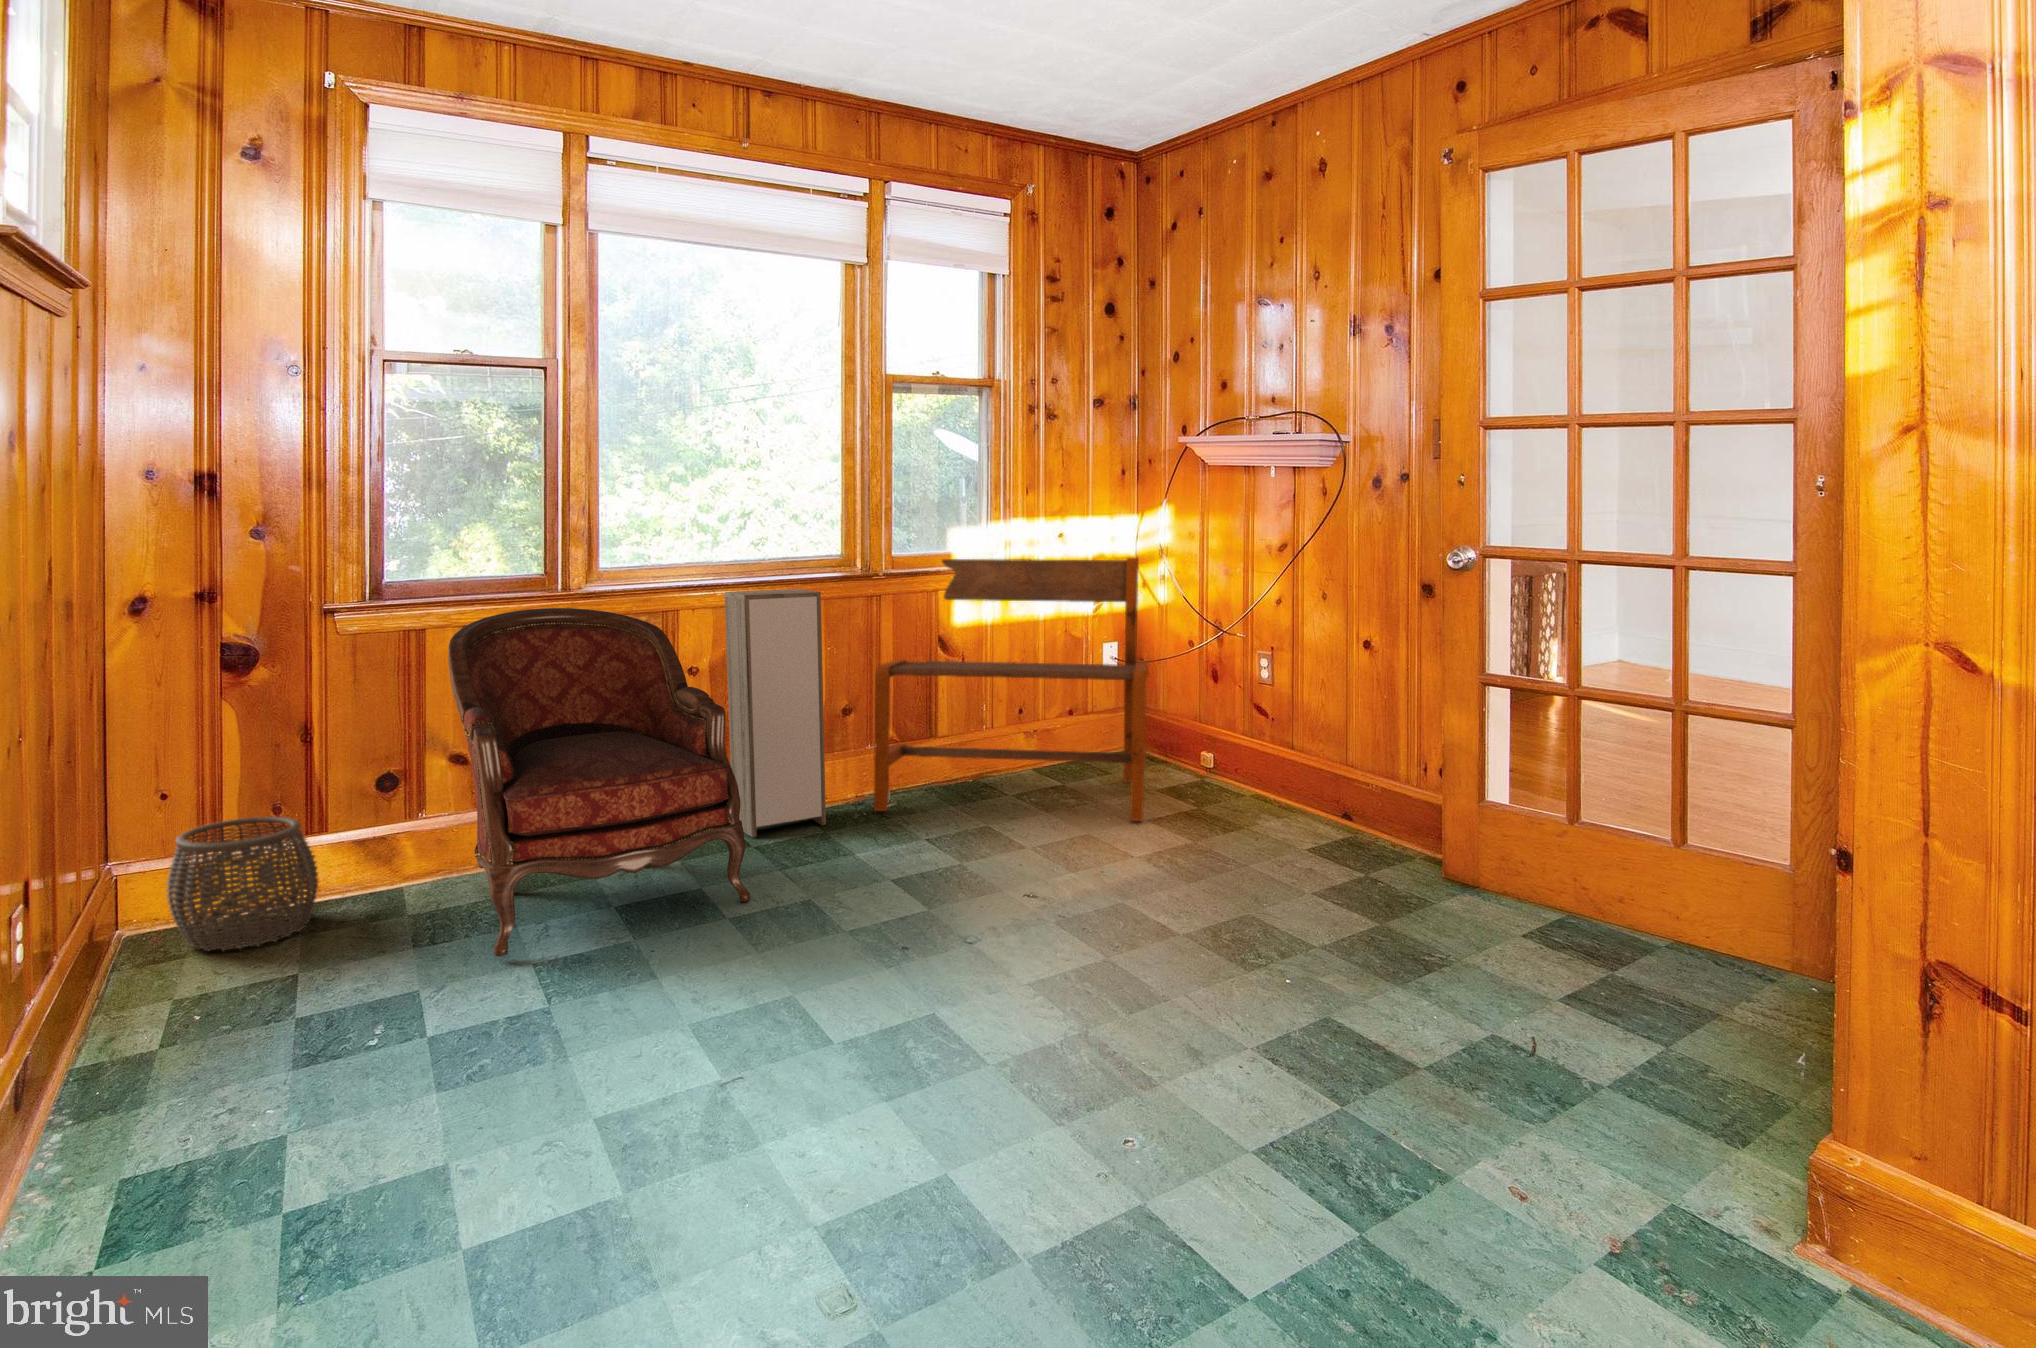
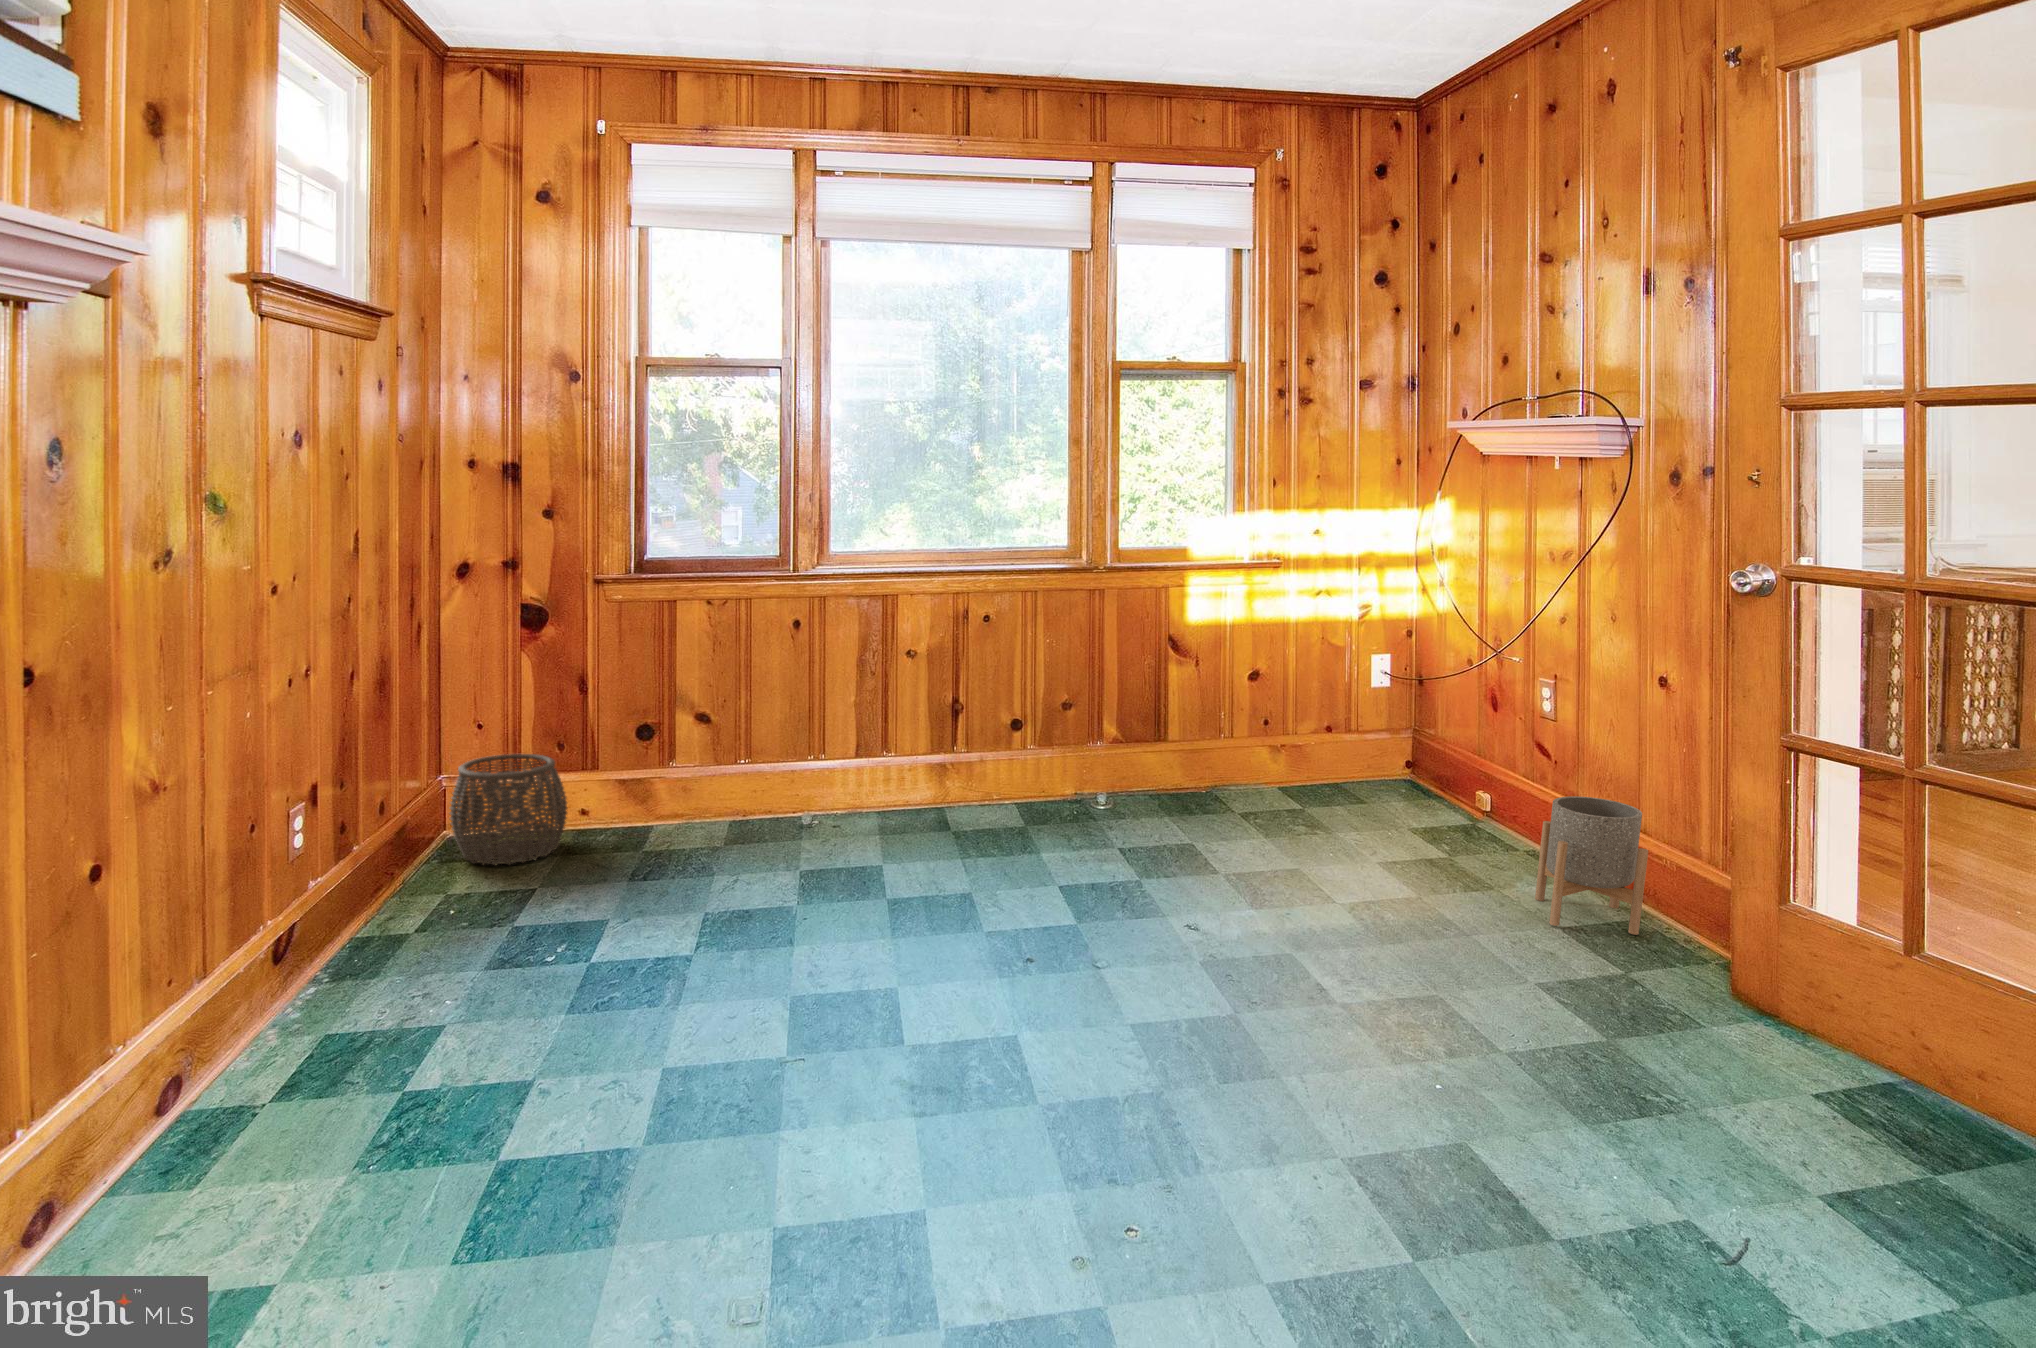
bench: present [874,558,1148,821] -> none [1086,552,1409,862]
storage cabinet: present [725,589,826,837] -> none [947,580,1039,824]
armchair: present [448,608,750,957] -> none [666,587,915,907]
planter: none [1280,742,1368,850] -> present [1535,796,1648,935]

